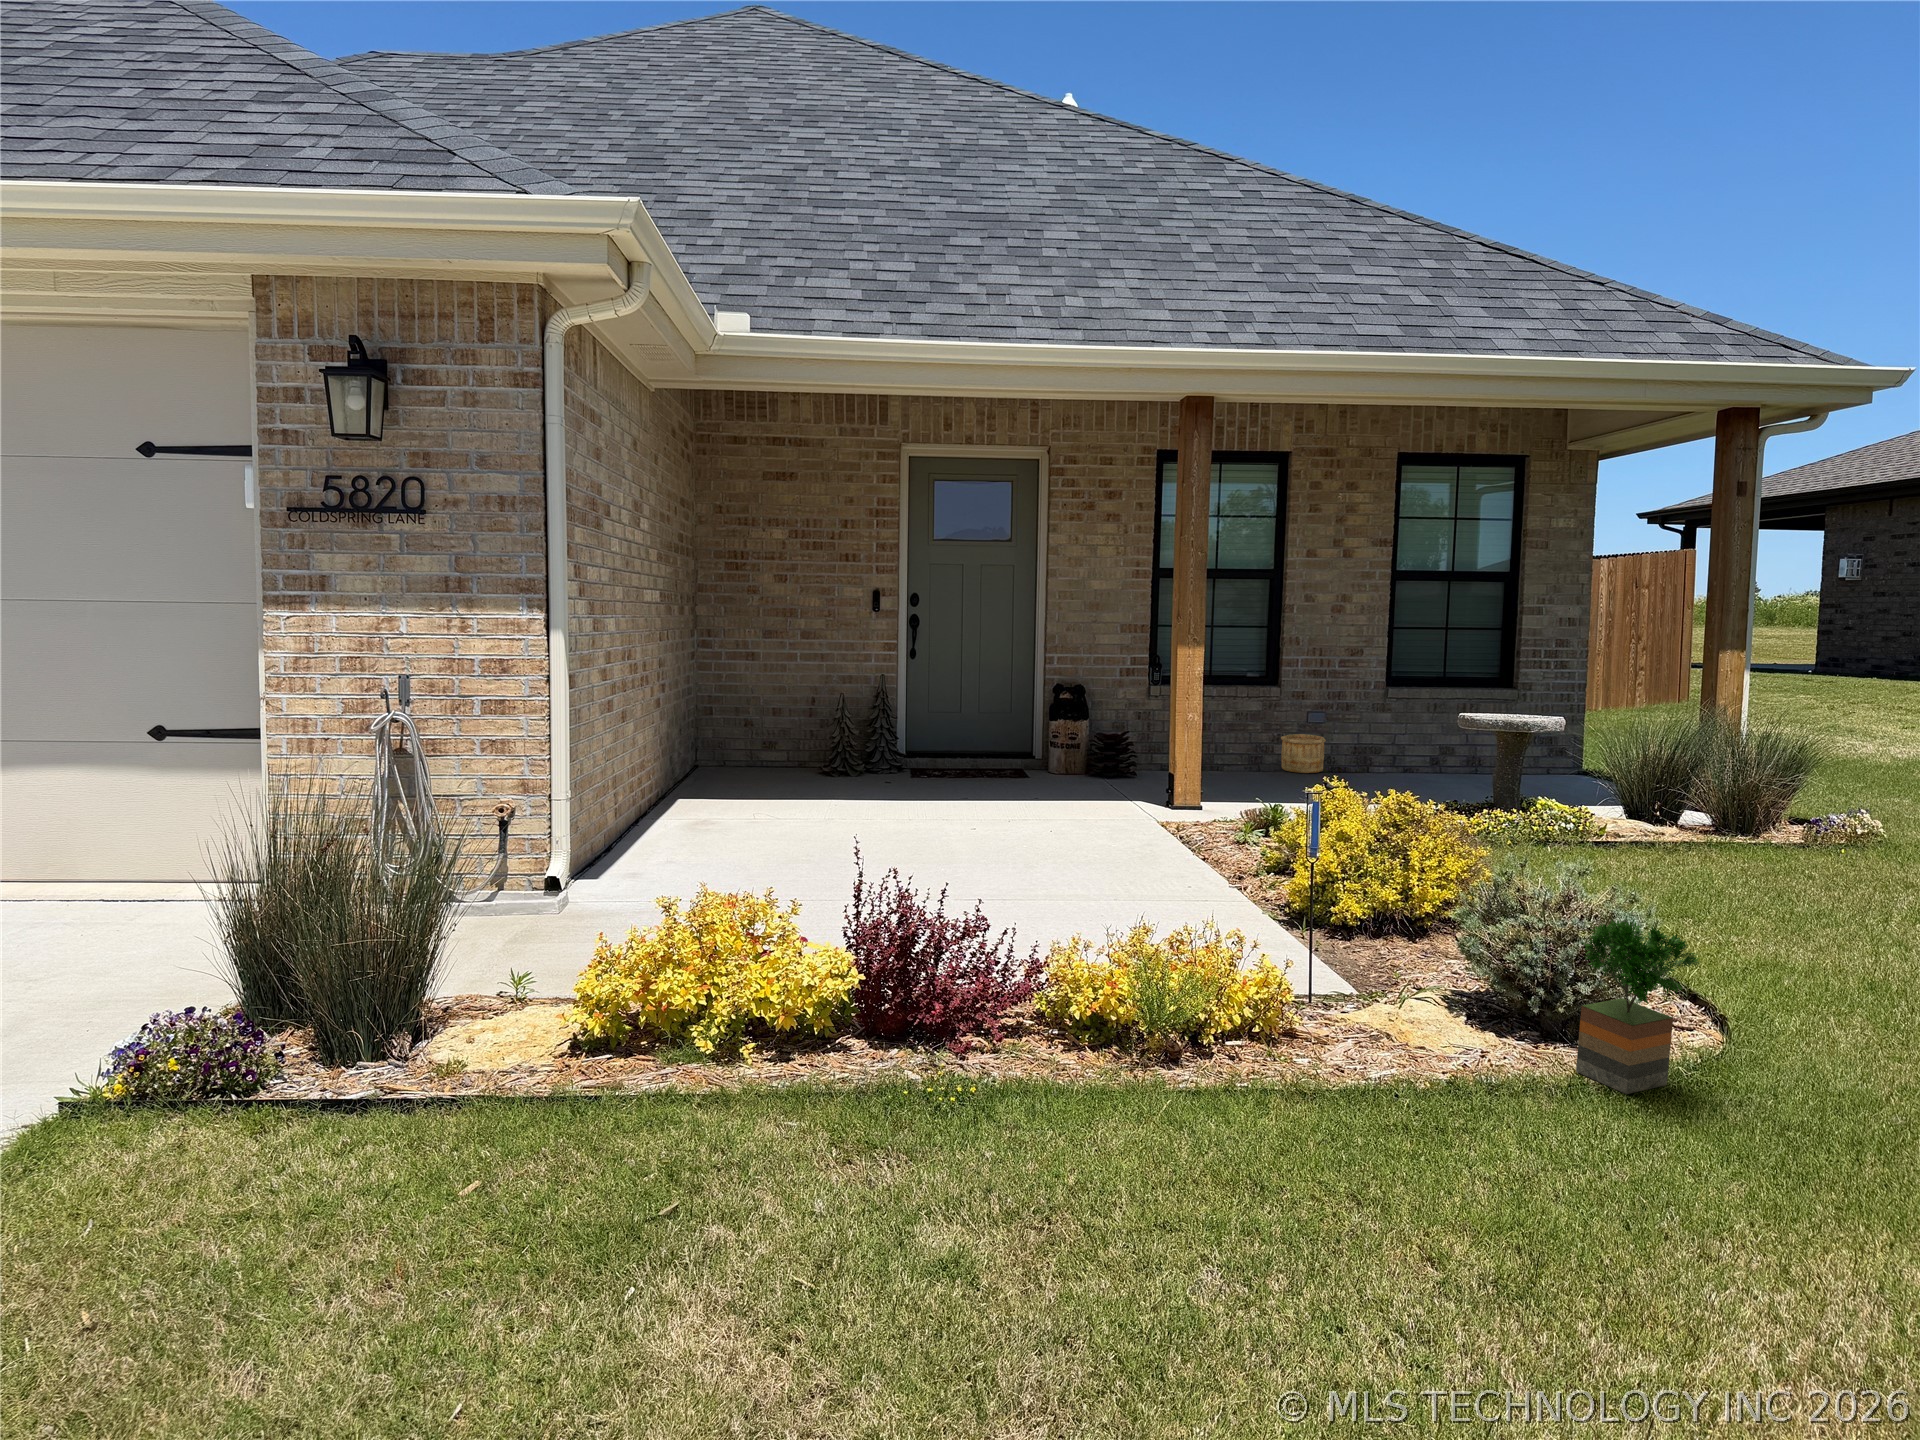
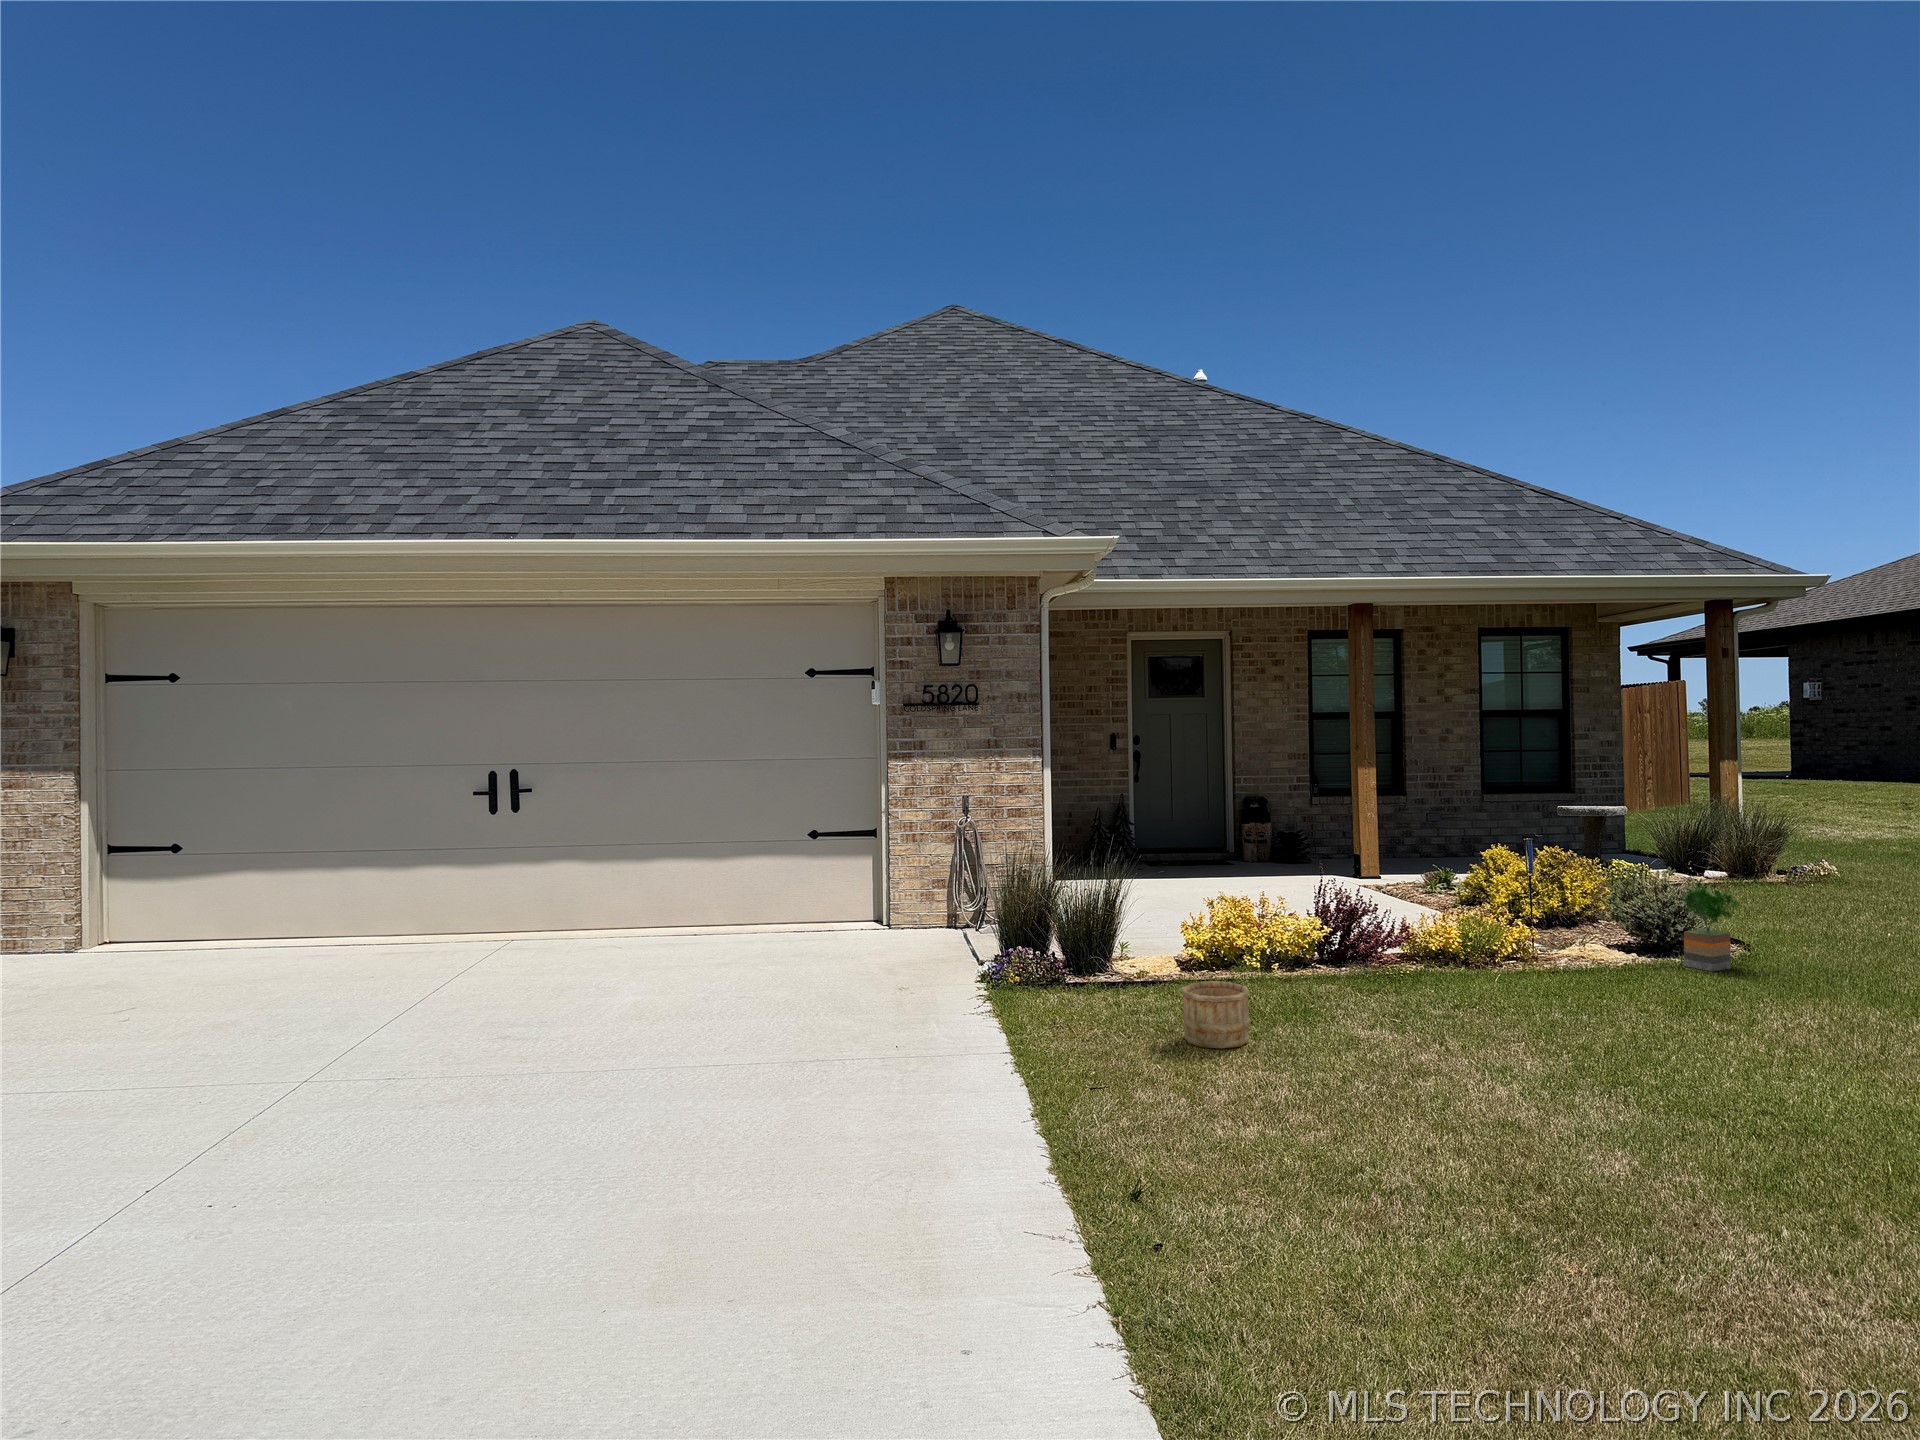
wooden bucket: present [1281,734,1326,773] -> present [1181,981,1250,1048]

